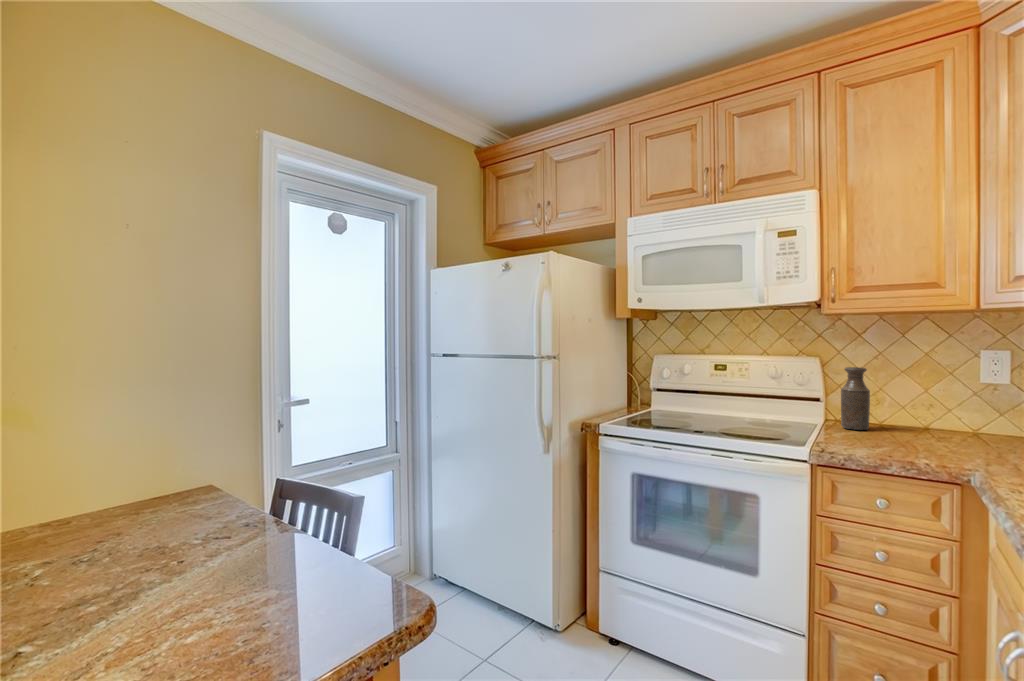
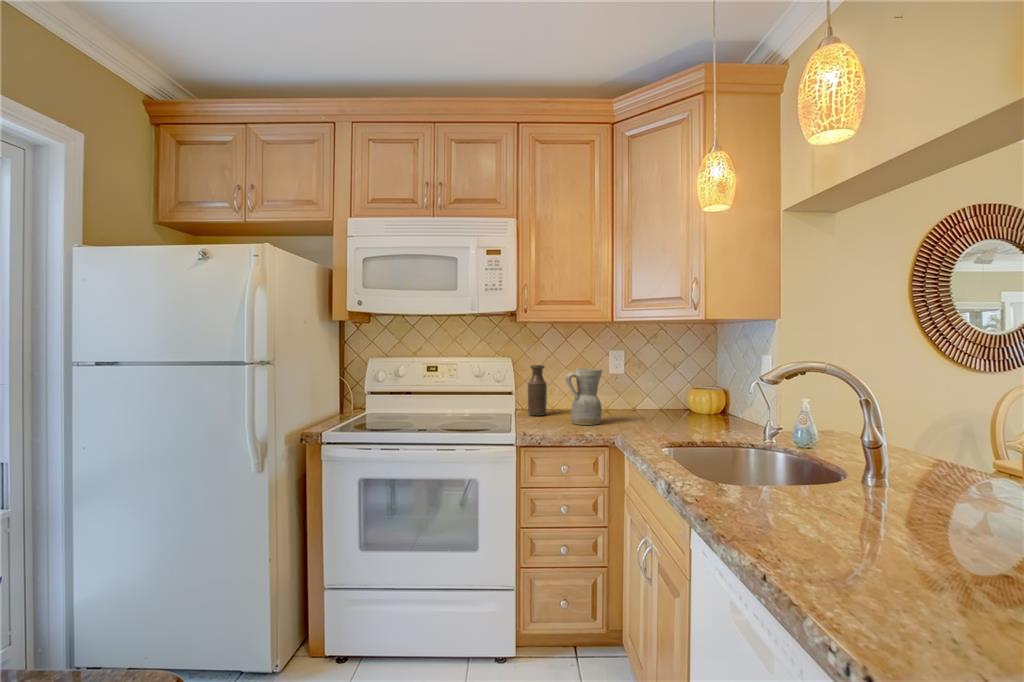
ceramic pitcher: none [895,373,961,451] -> present [566,368,602,425]

